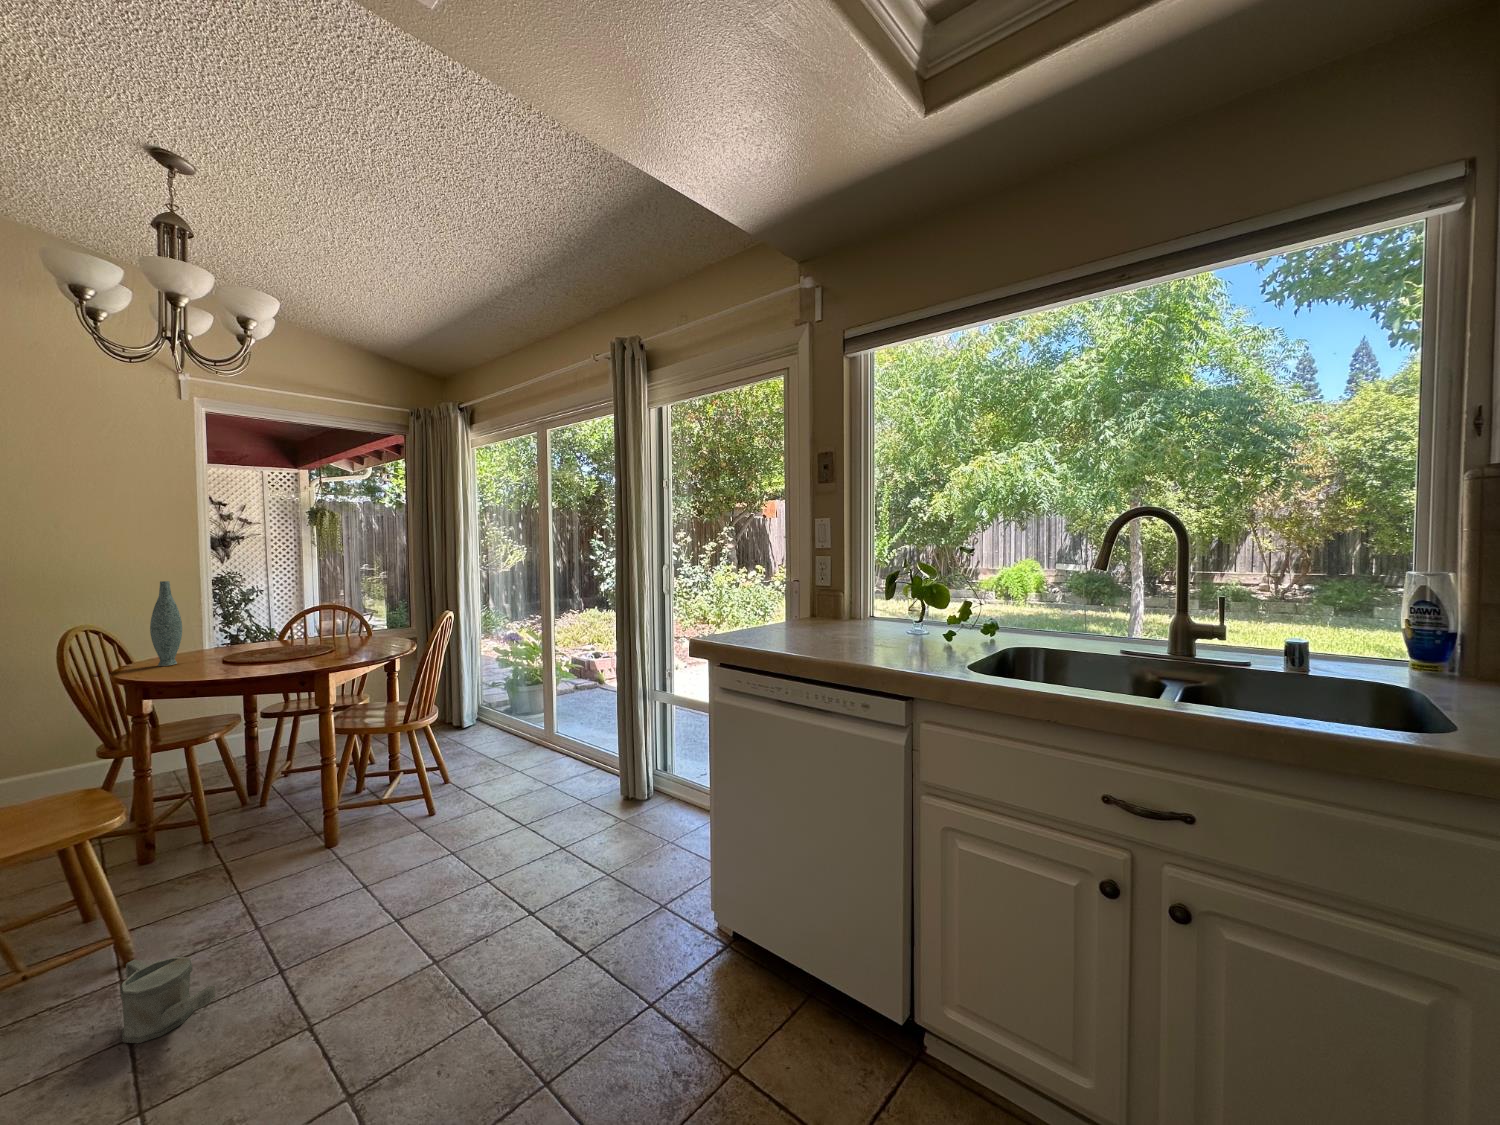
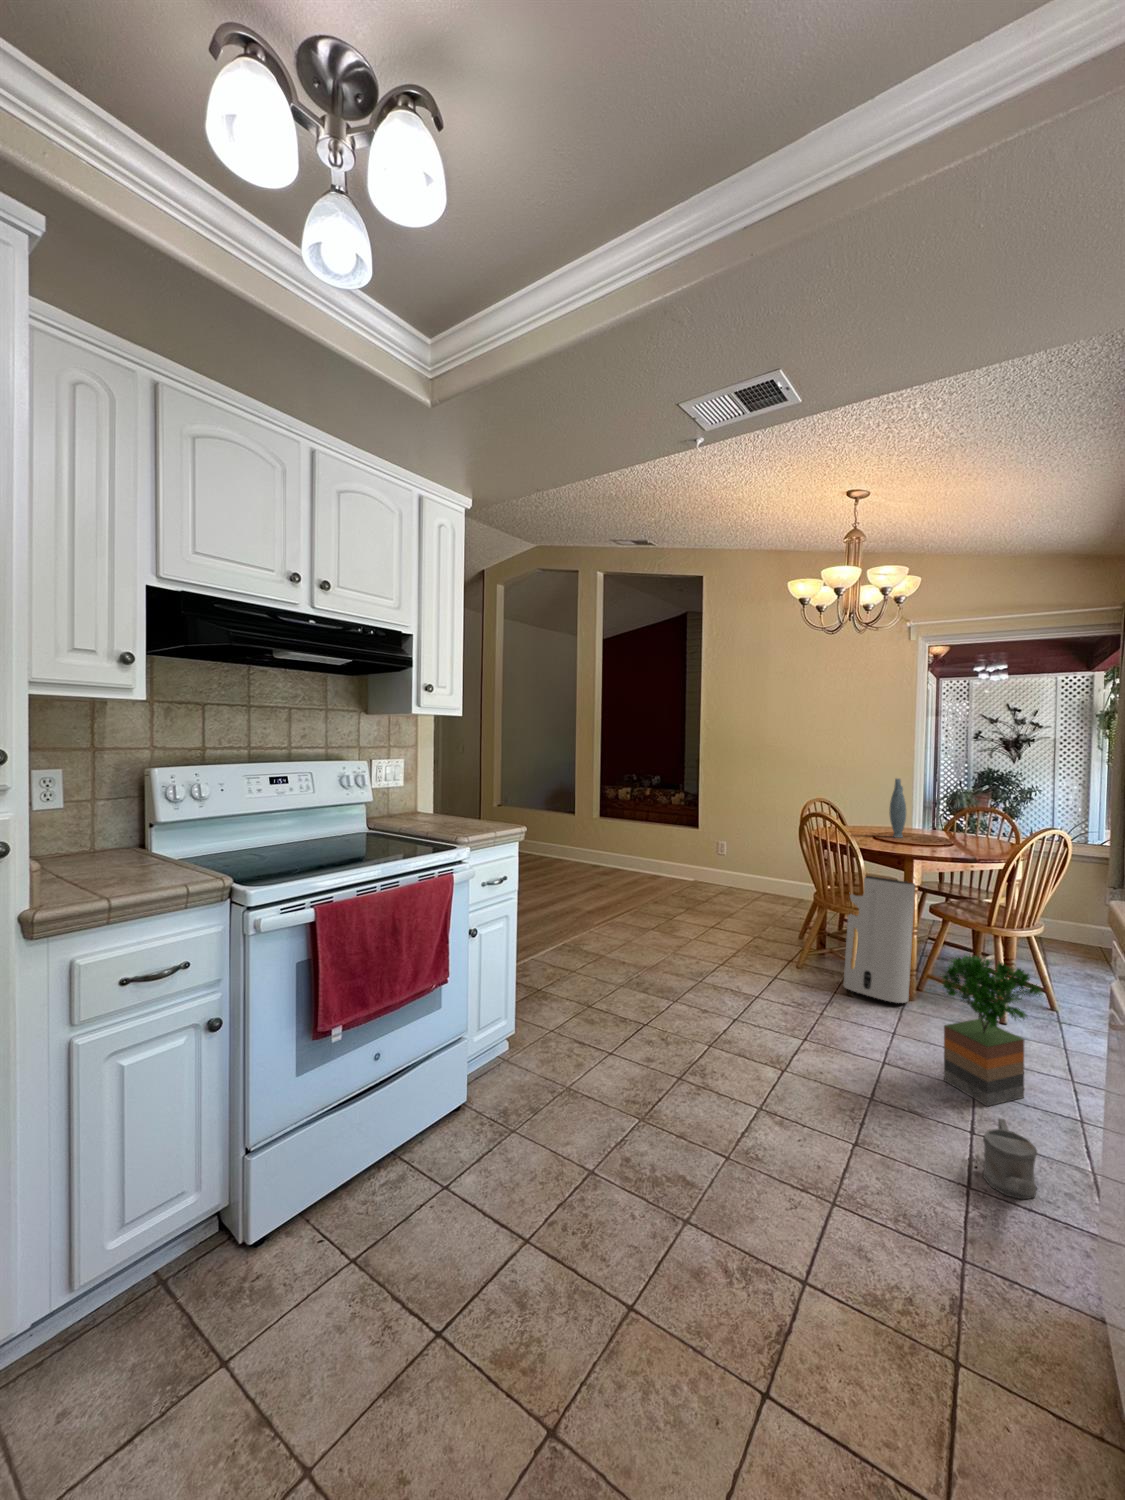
air purifier: none [159,711,280,904] -> present [843,876,915,1003]
potted tree: none [421,739,523,898] -> present [942,955,1042,1106]
watering can: present [120,957,215,1043] -> present [983,1119,1037,1200]

